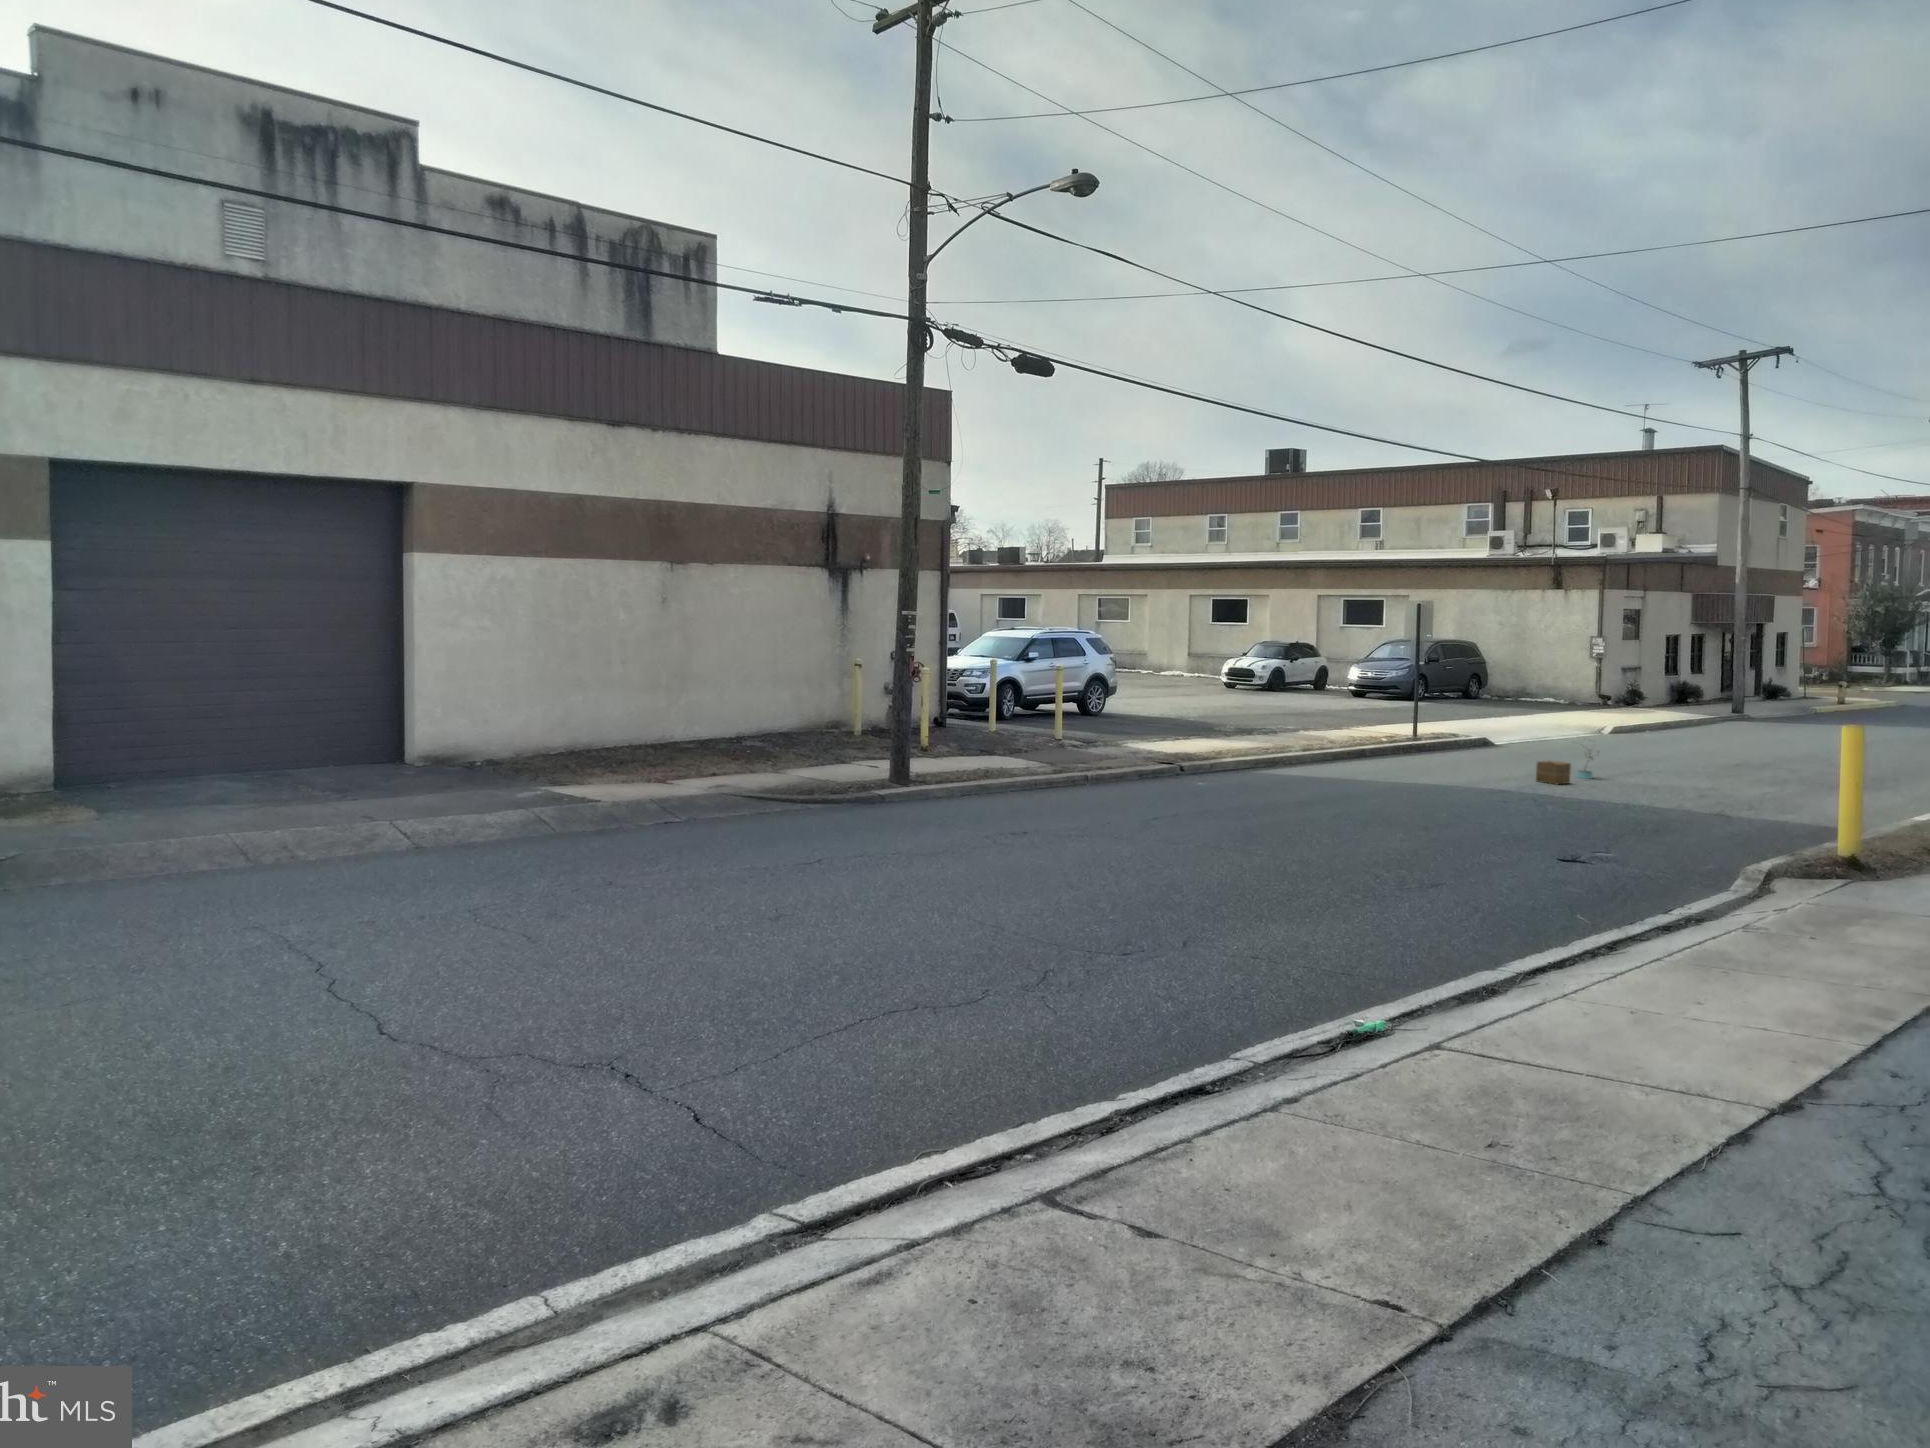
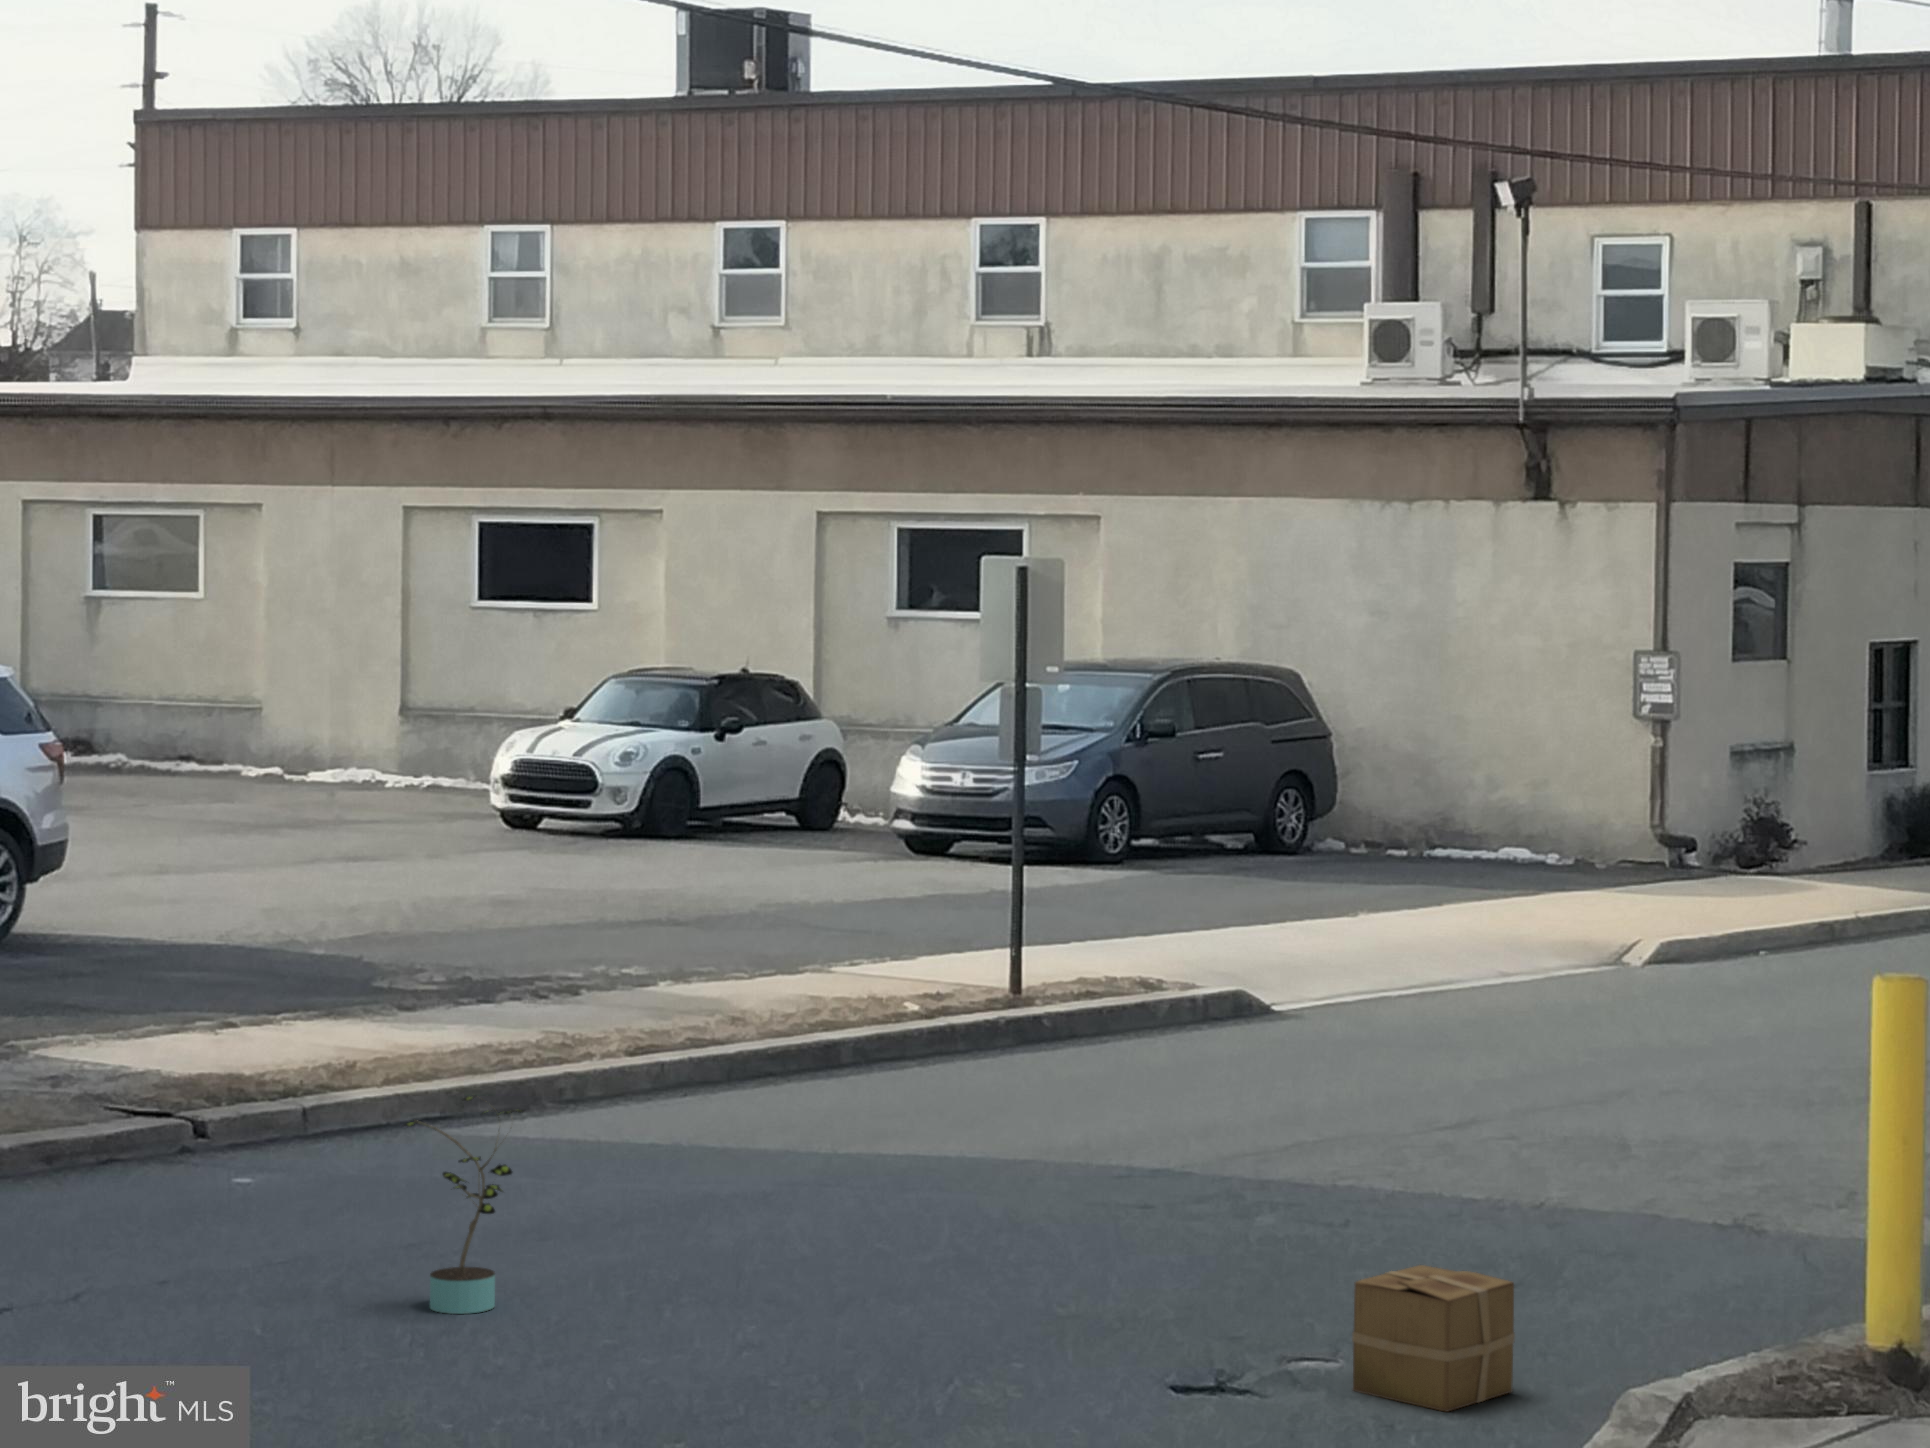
potted plant: present [1577,744,1592,779] -> present [403,1096,523,1314]

